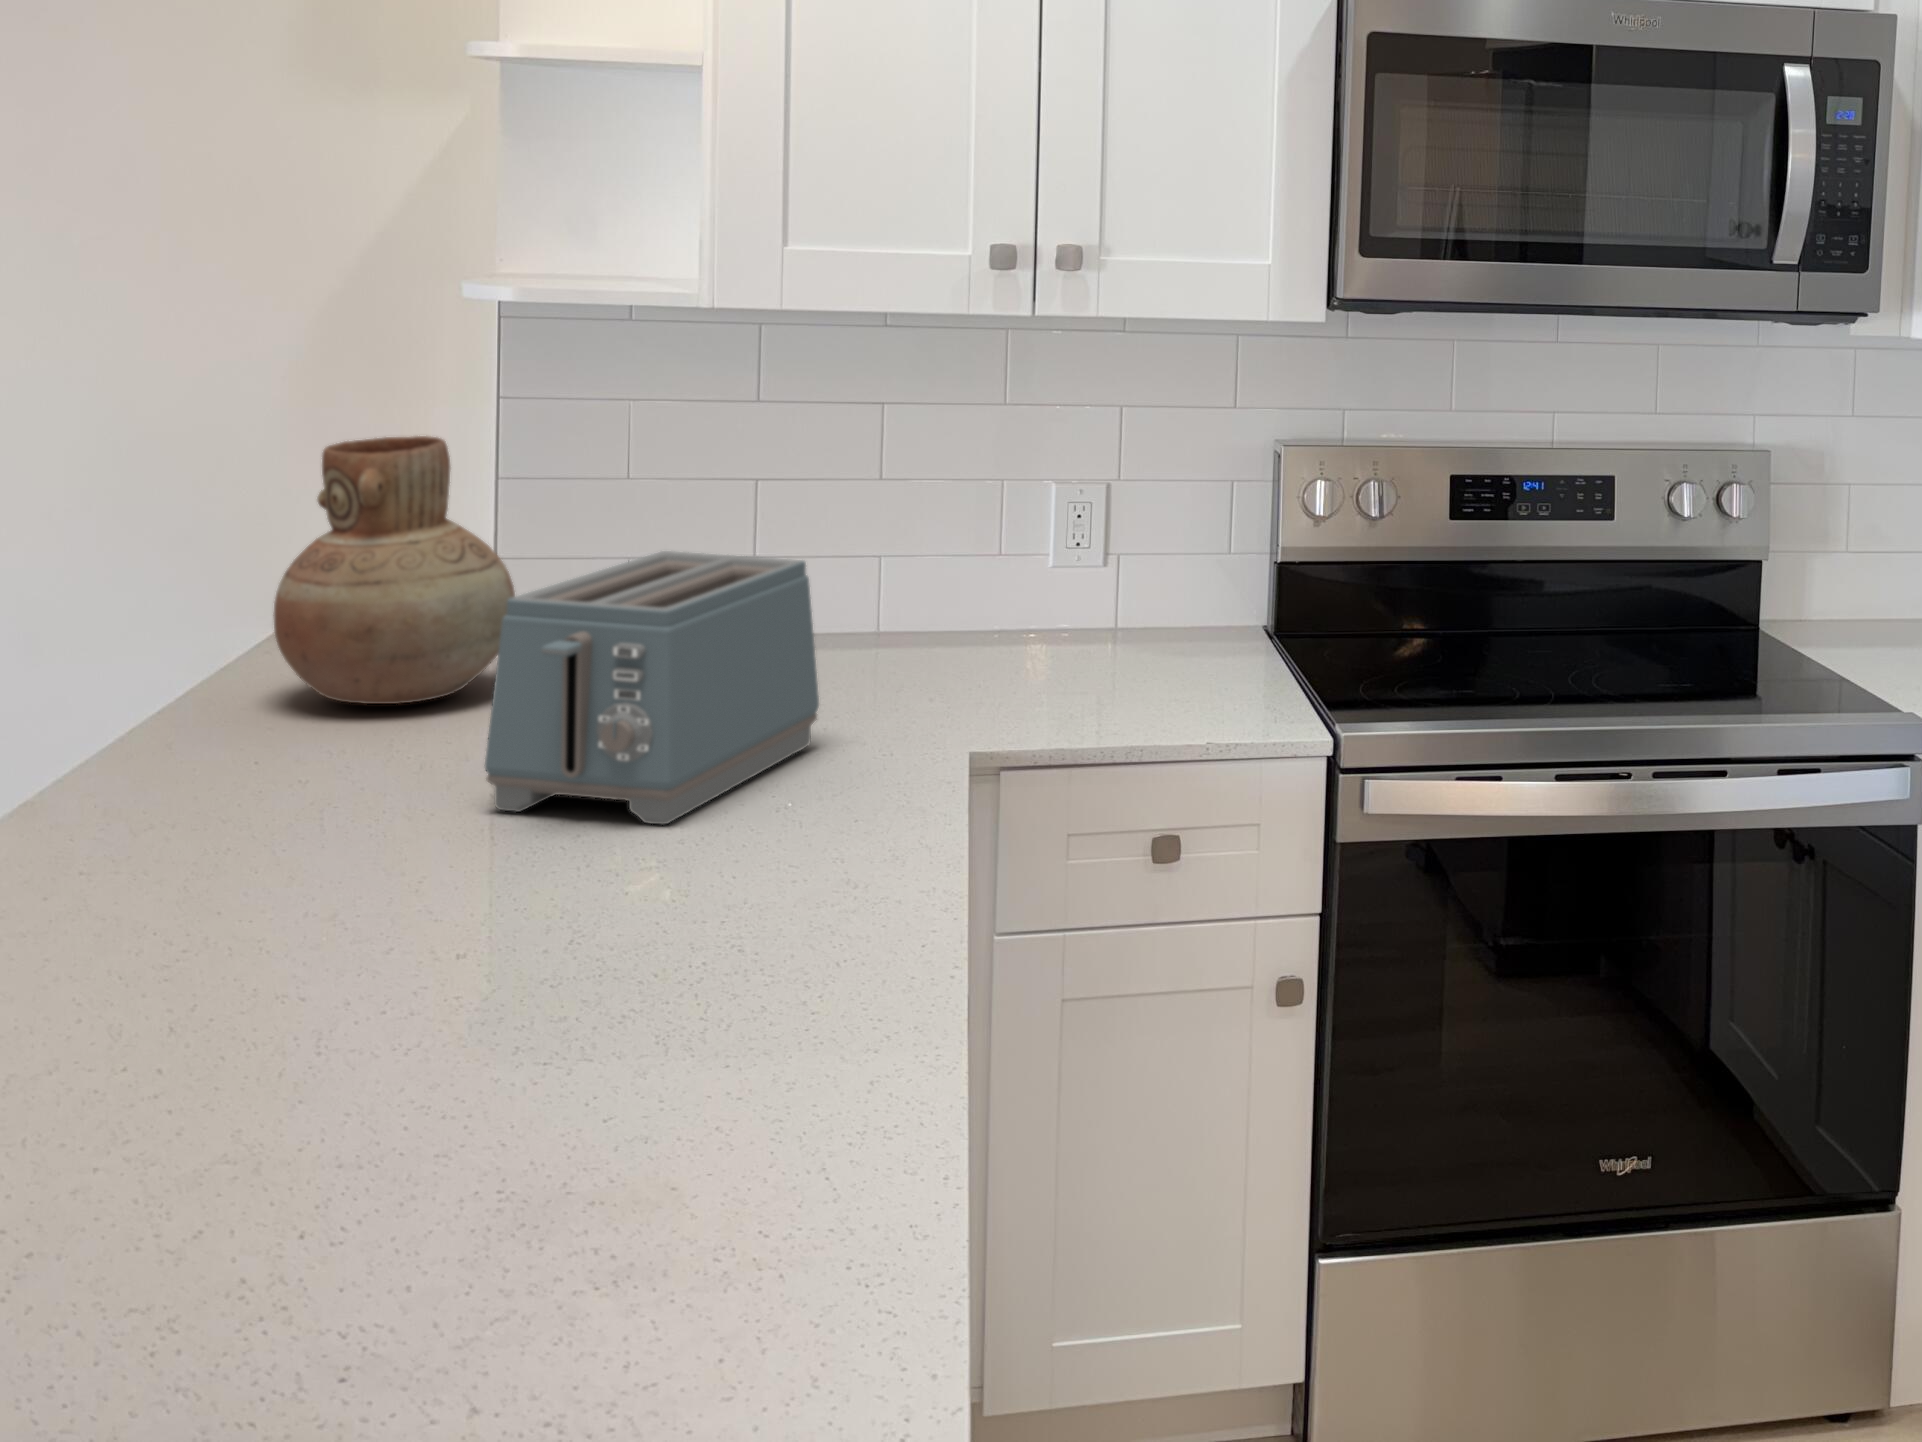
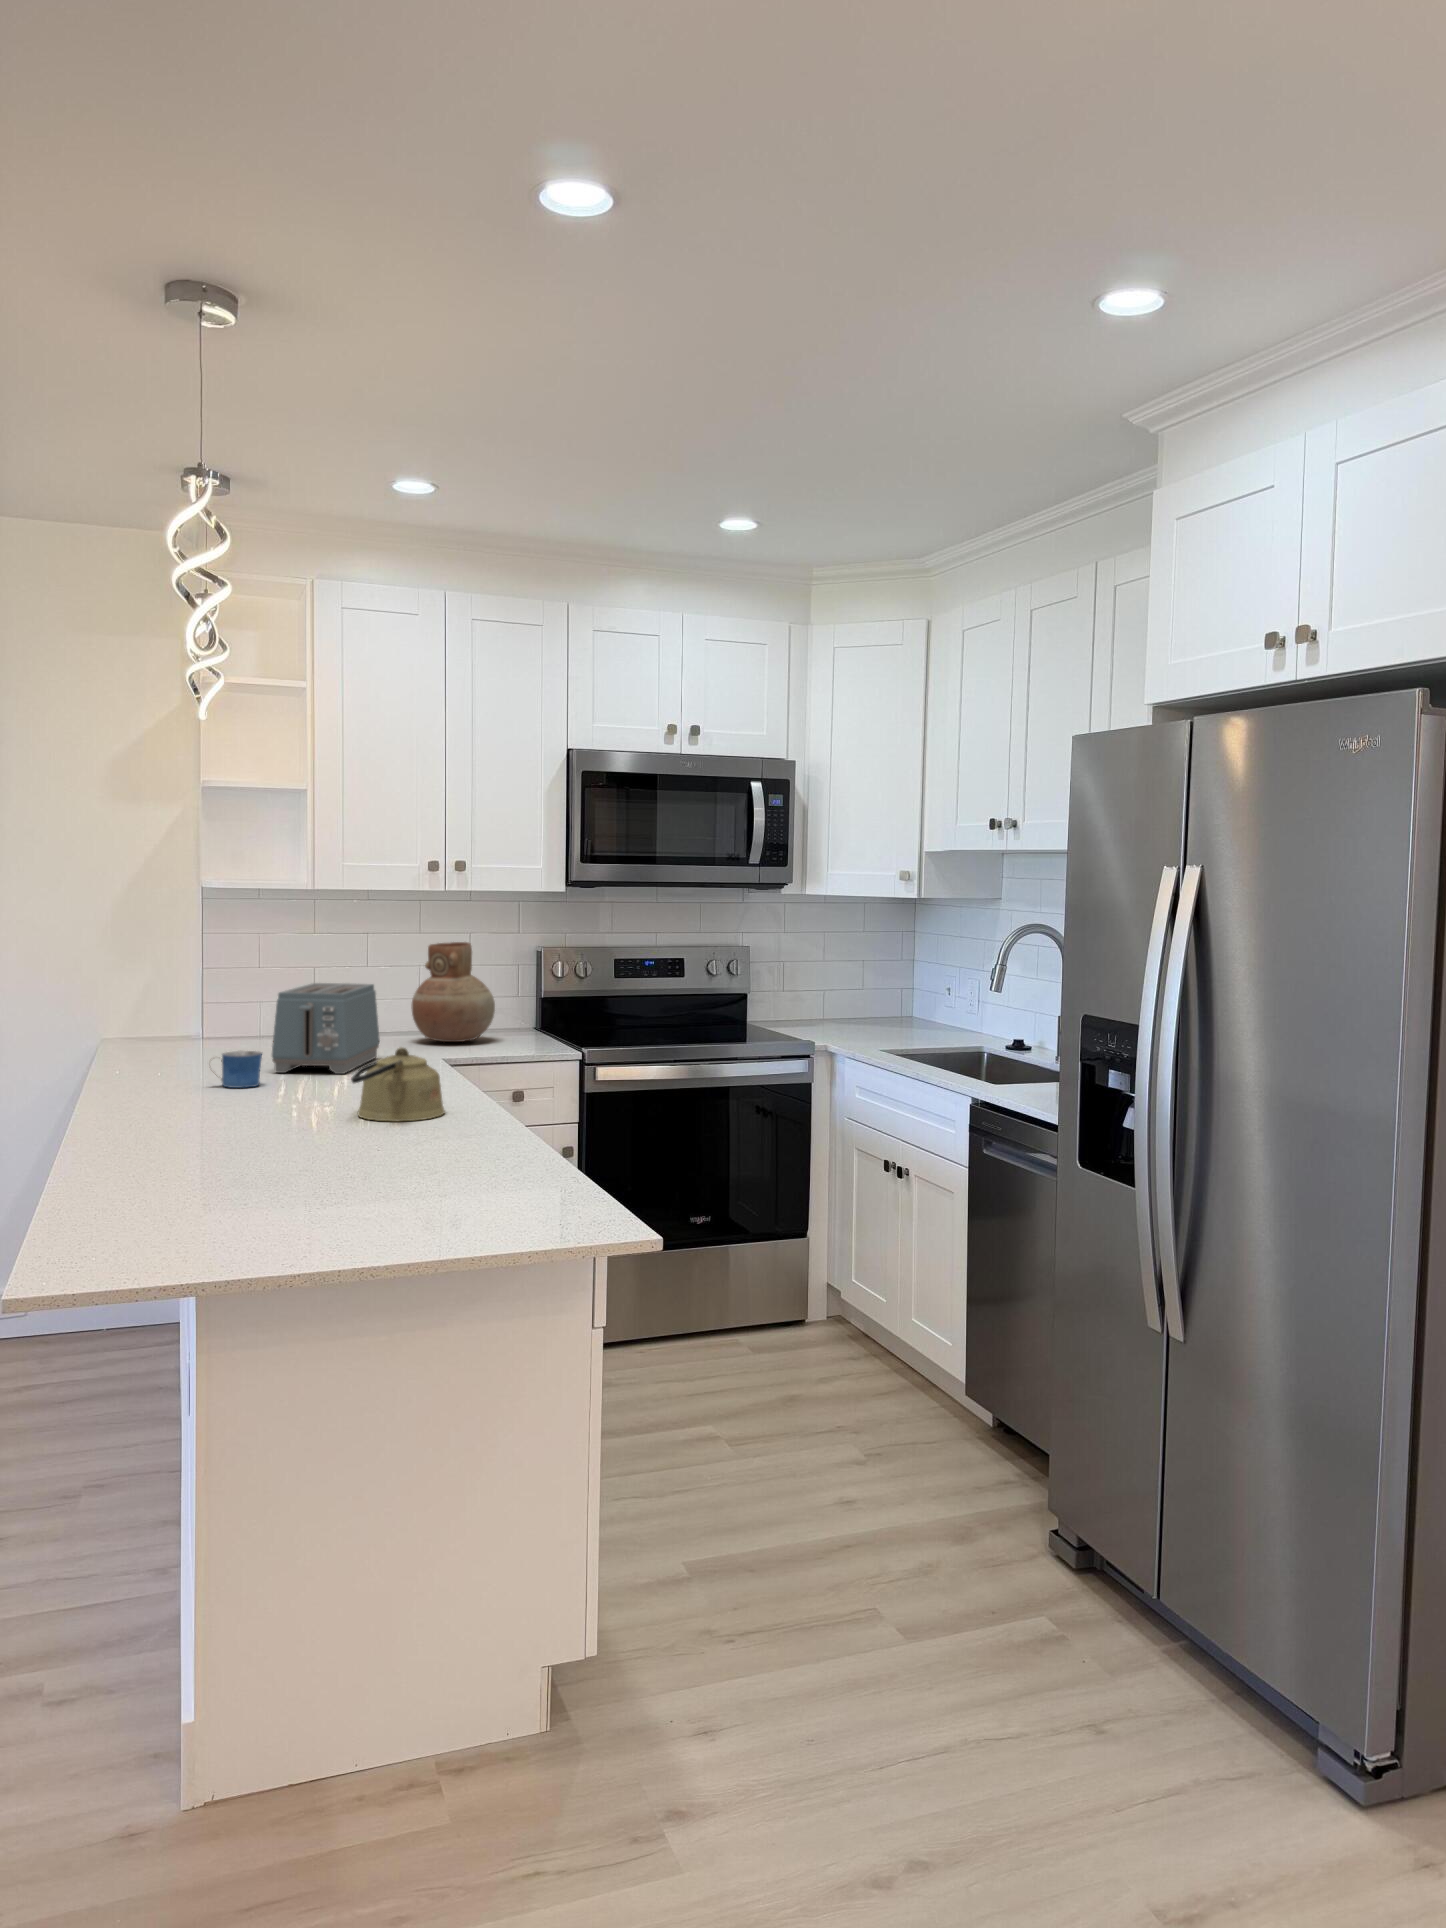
vase: present [273,436,515,704] -> present [411,942,495,1042]
mug: none [246,773,405,892] -> present [215,1050,262,1088]
kettle: none [432,889,773,1163] -> present [351,1048,445,1122]

